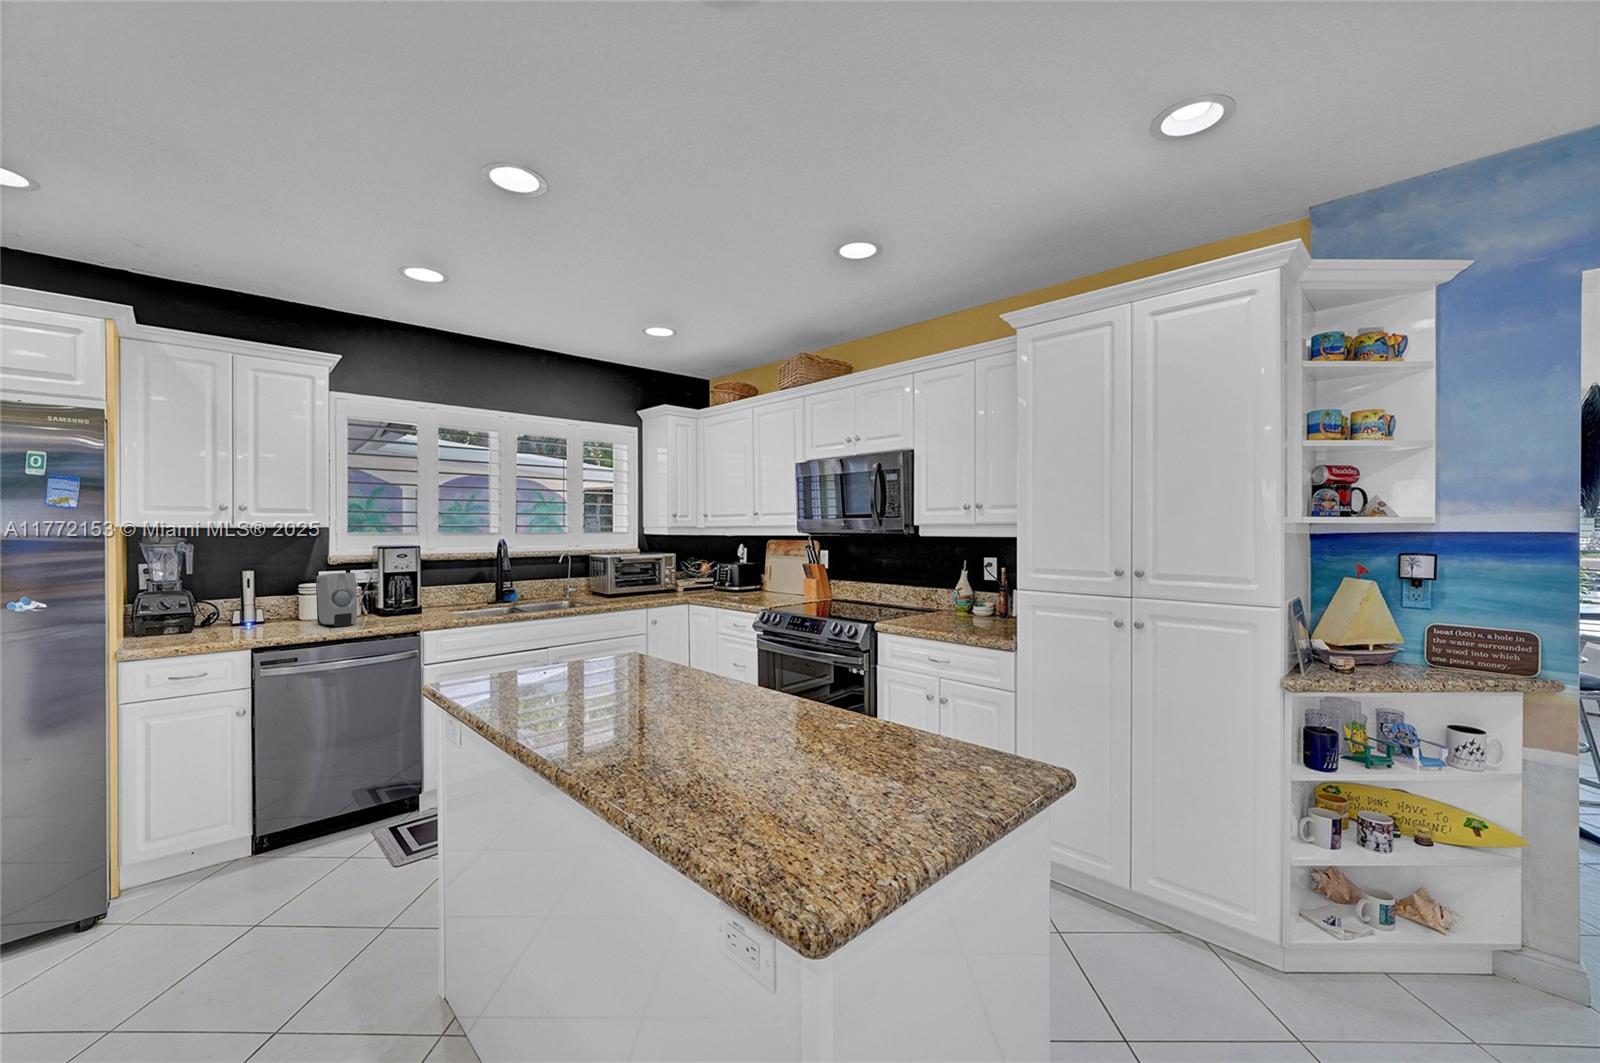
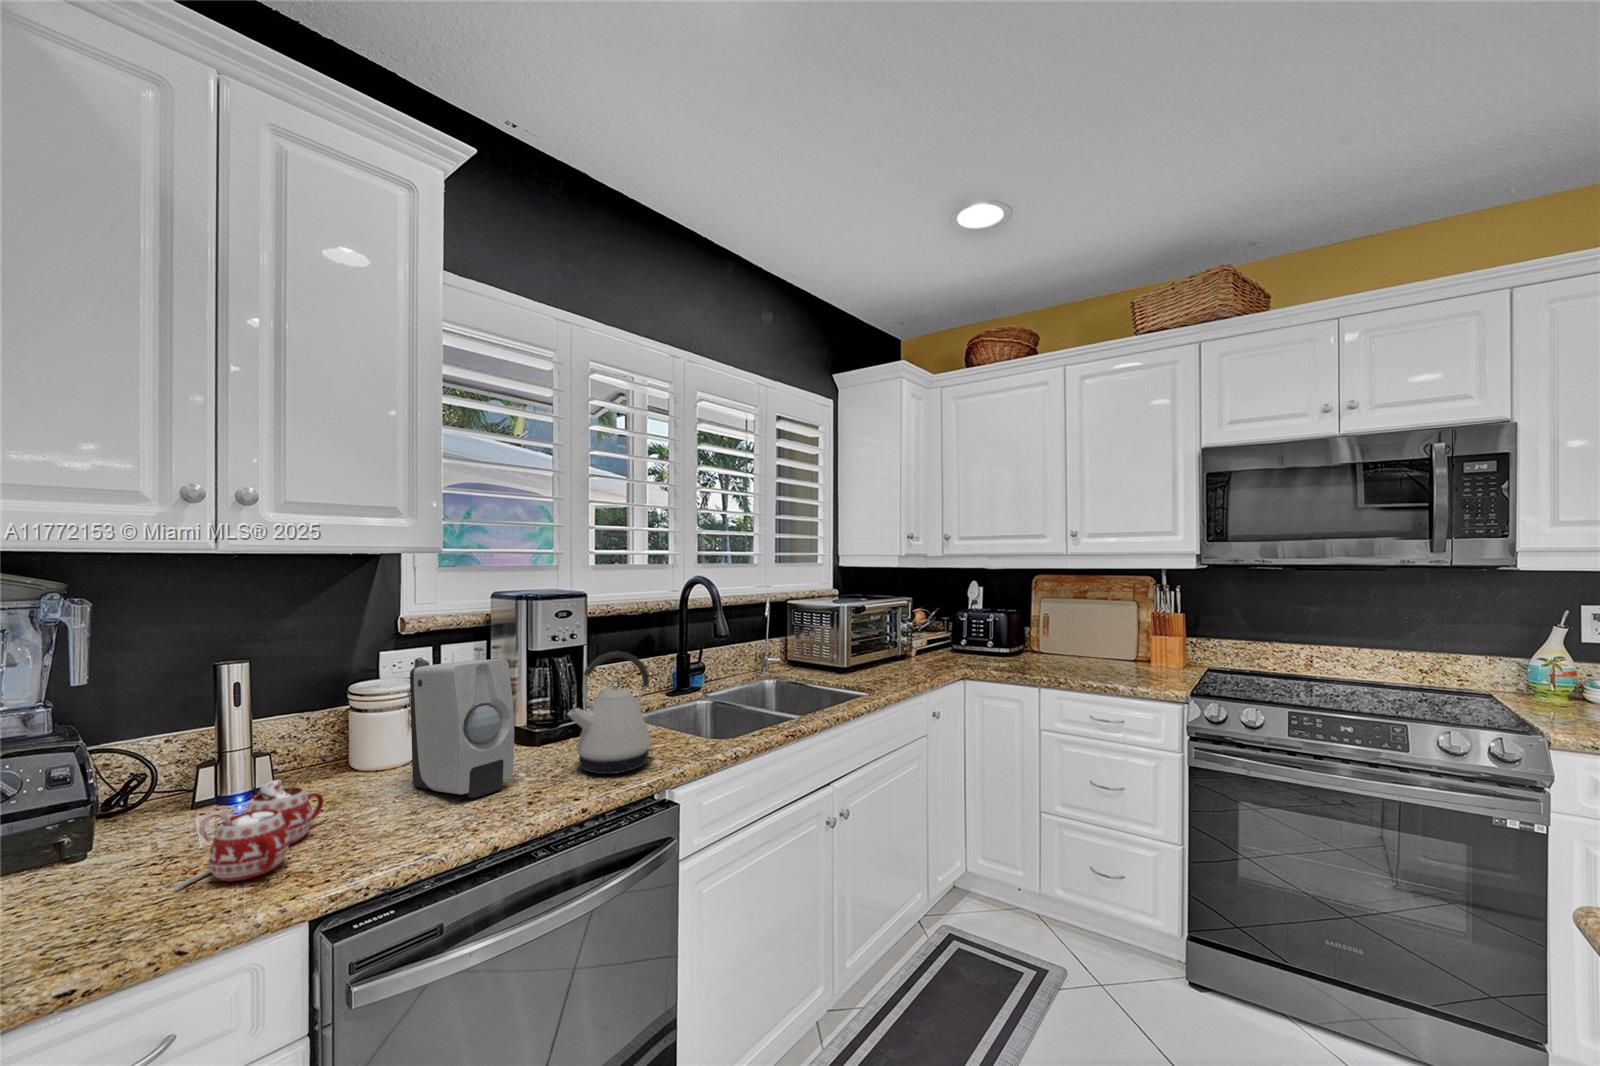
kettle: none [383,572,430,624] -> present [568,651,654,774]
mug: none [219,611,276,638] -> present [174,779,324,890]

